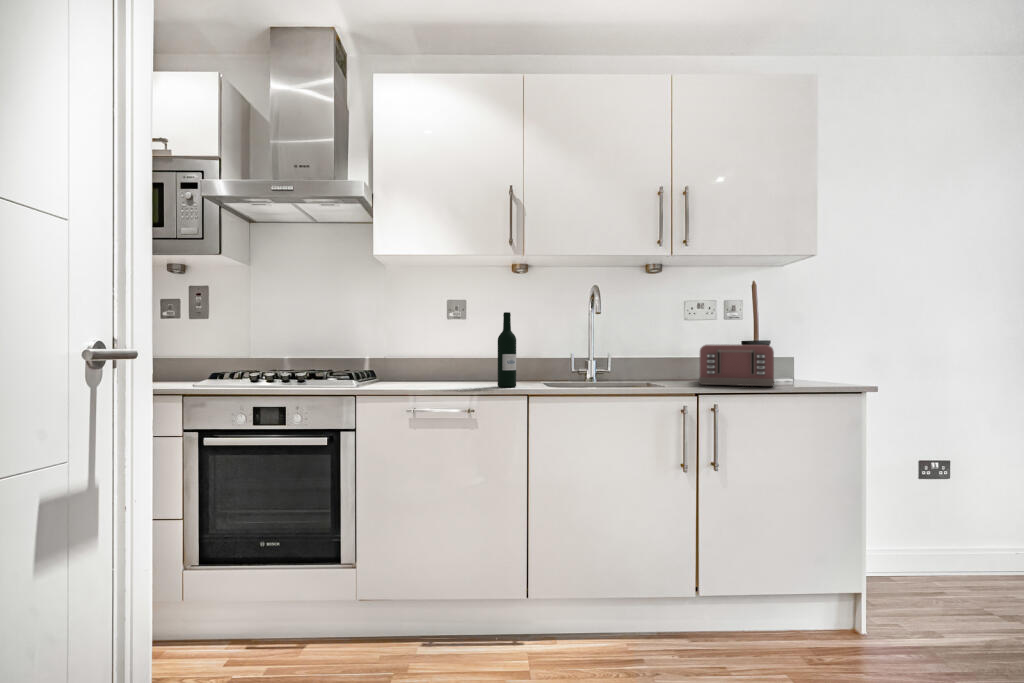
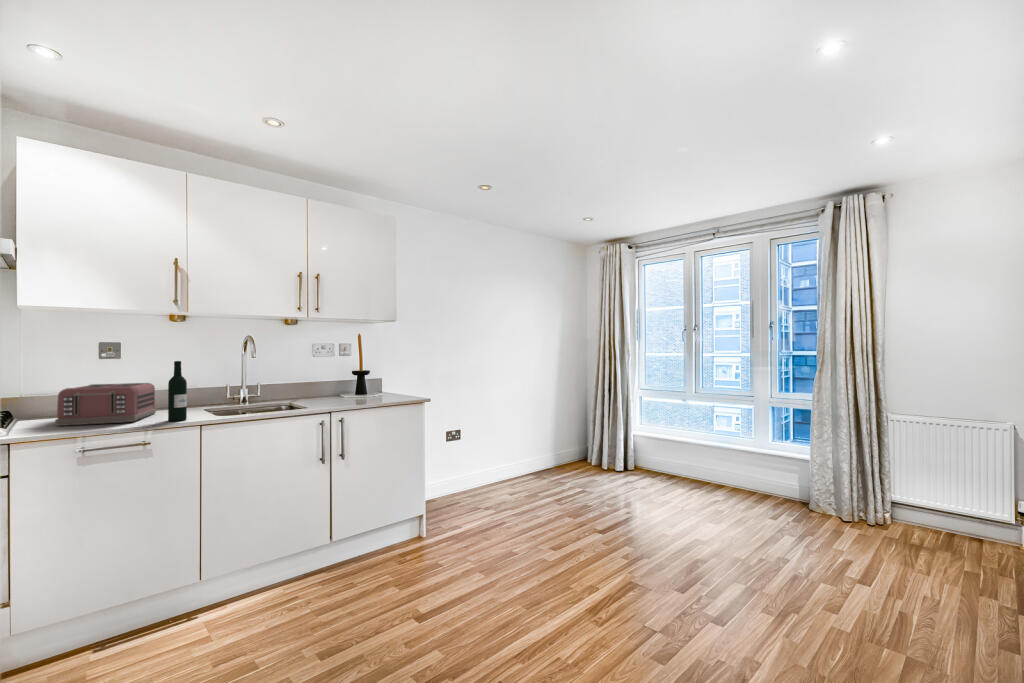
toaster: present [699,345,774,386] -> present [55,383,156,426]

